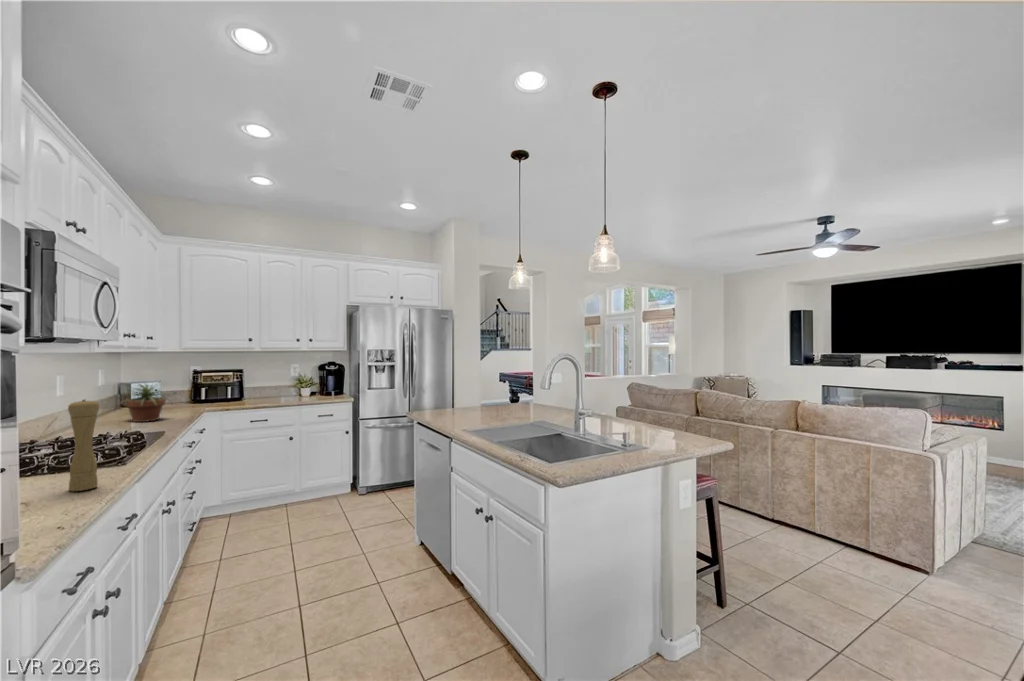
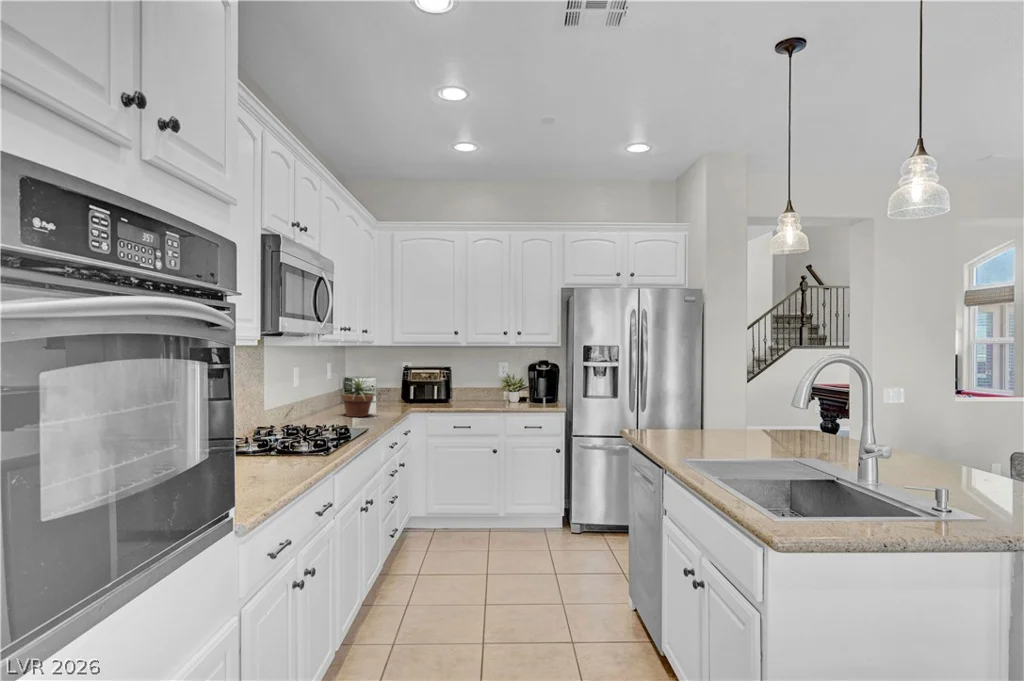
pepper mill: present [68,400,99,491] -> none [279,389,300,473]

